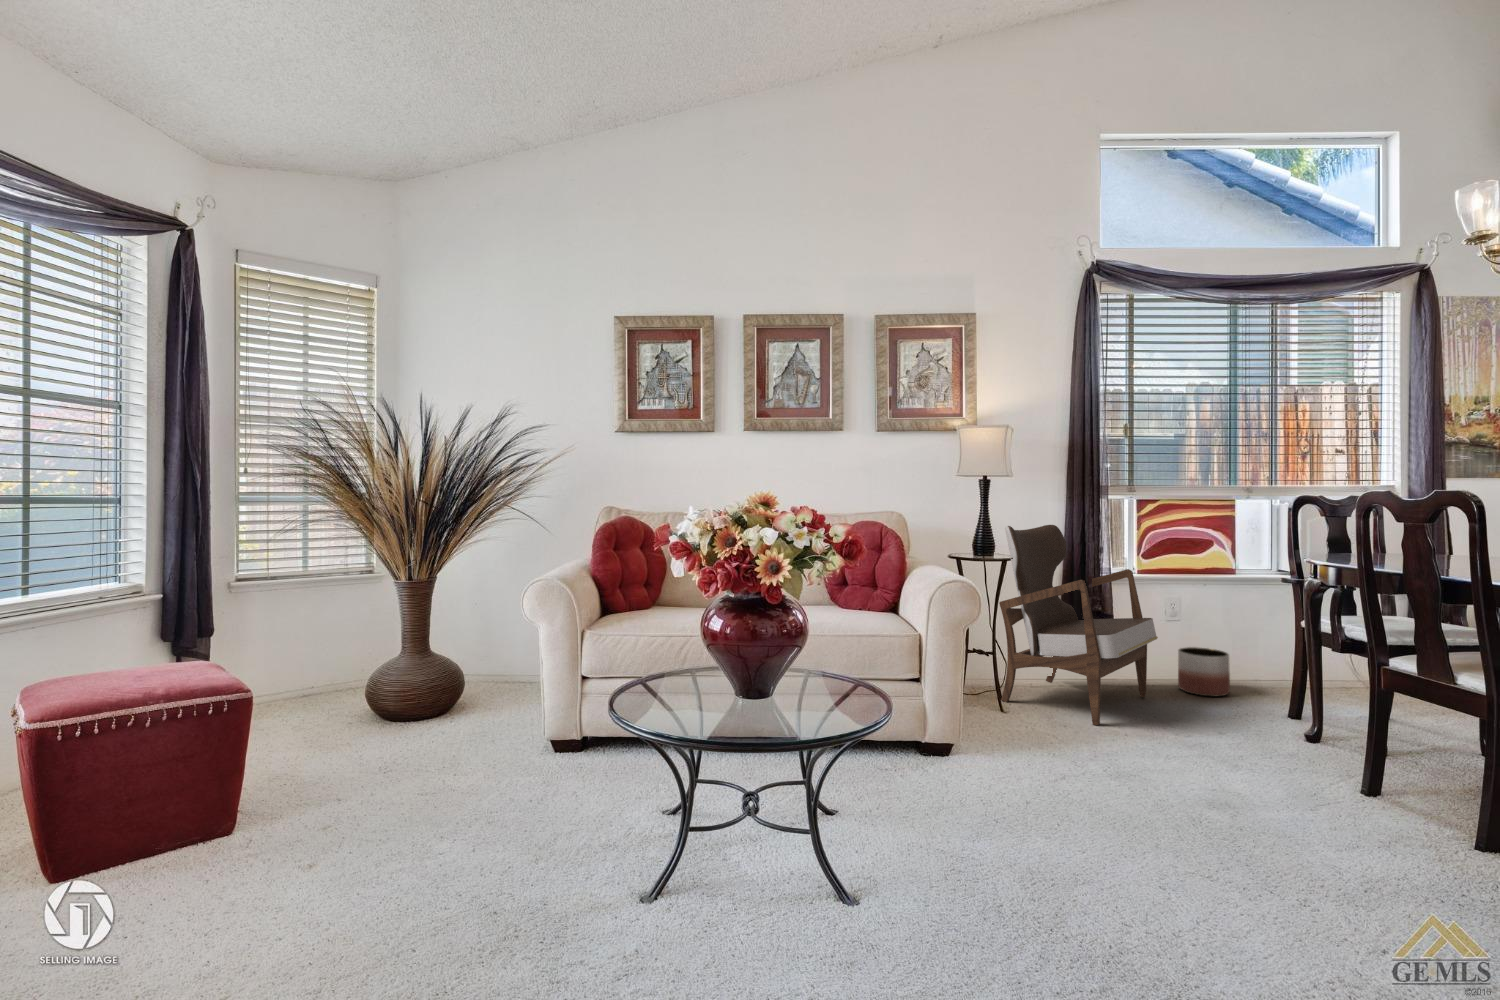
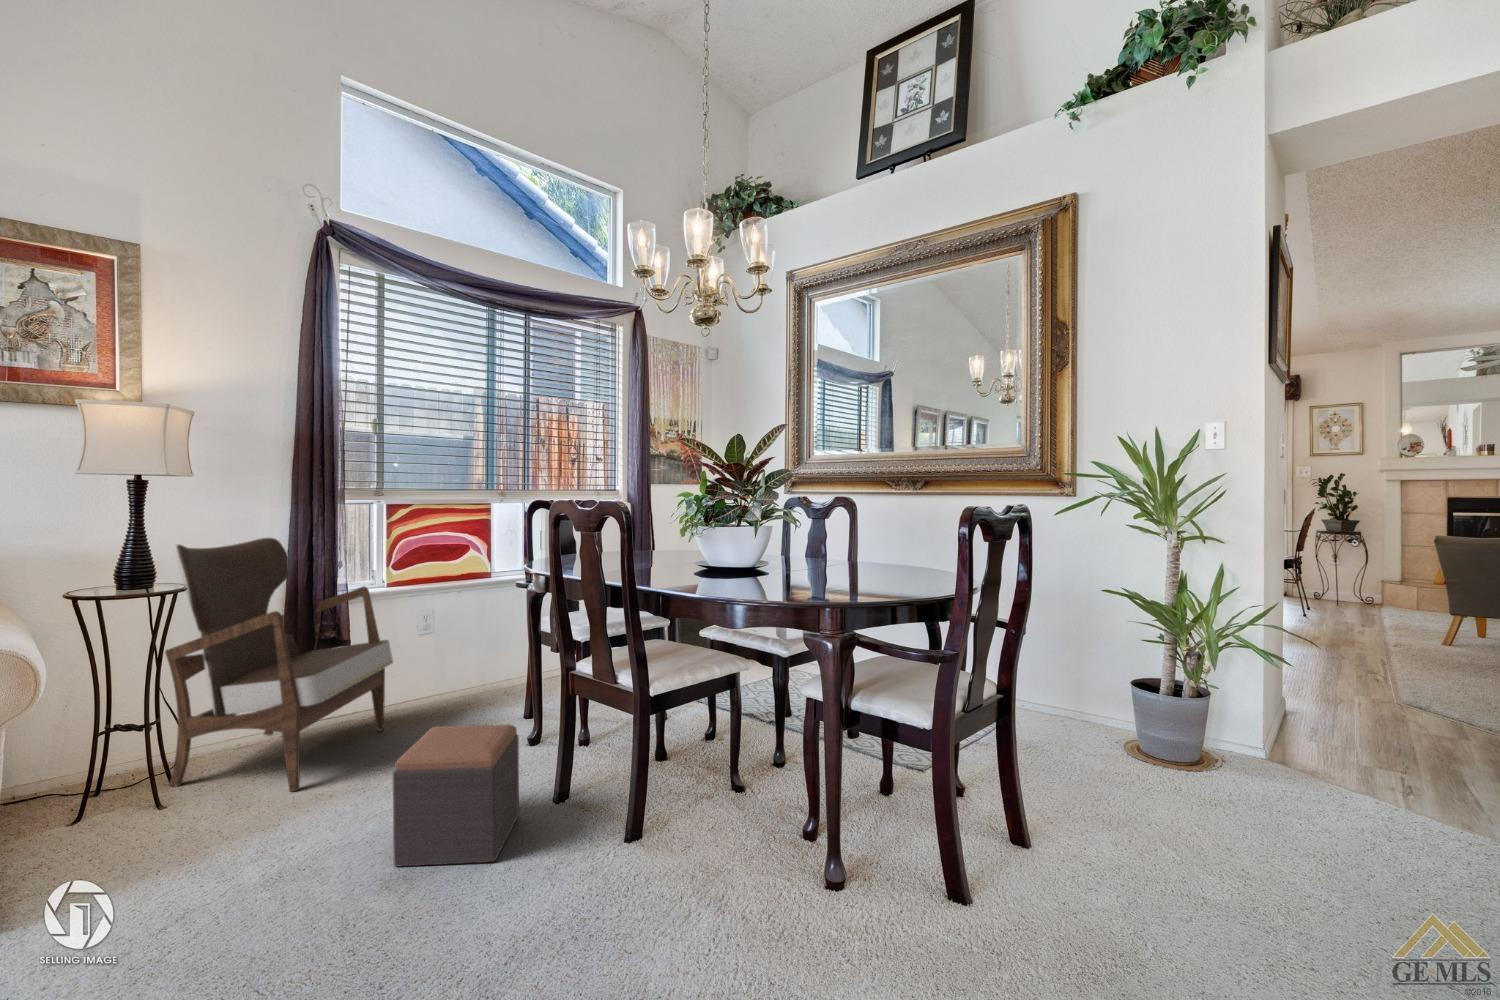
planter: present [1178,647,1230,697] -> none [427,659,477,712]
footstool: none [1220,692,1336,825] -> present [393,724,519,866]

